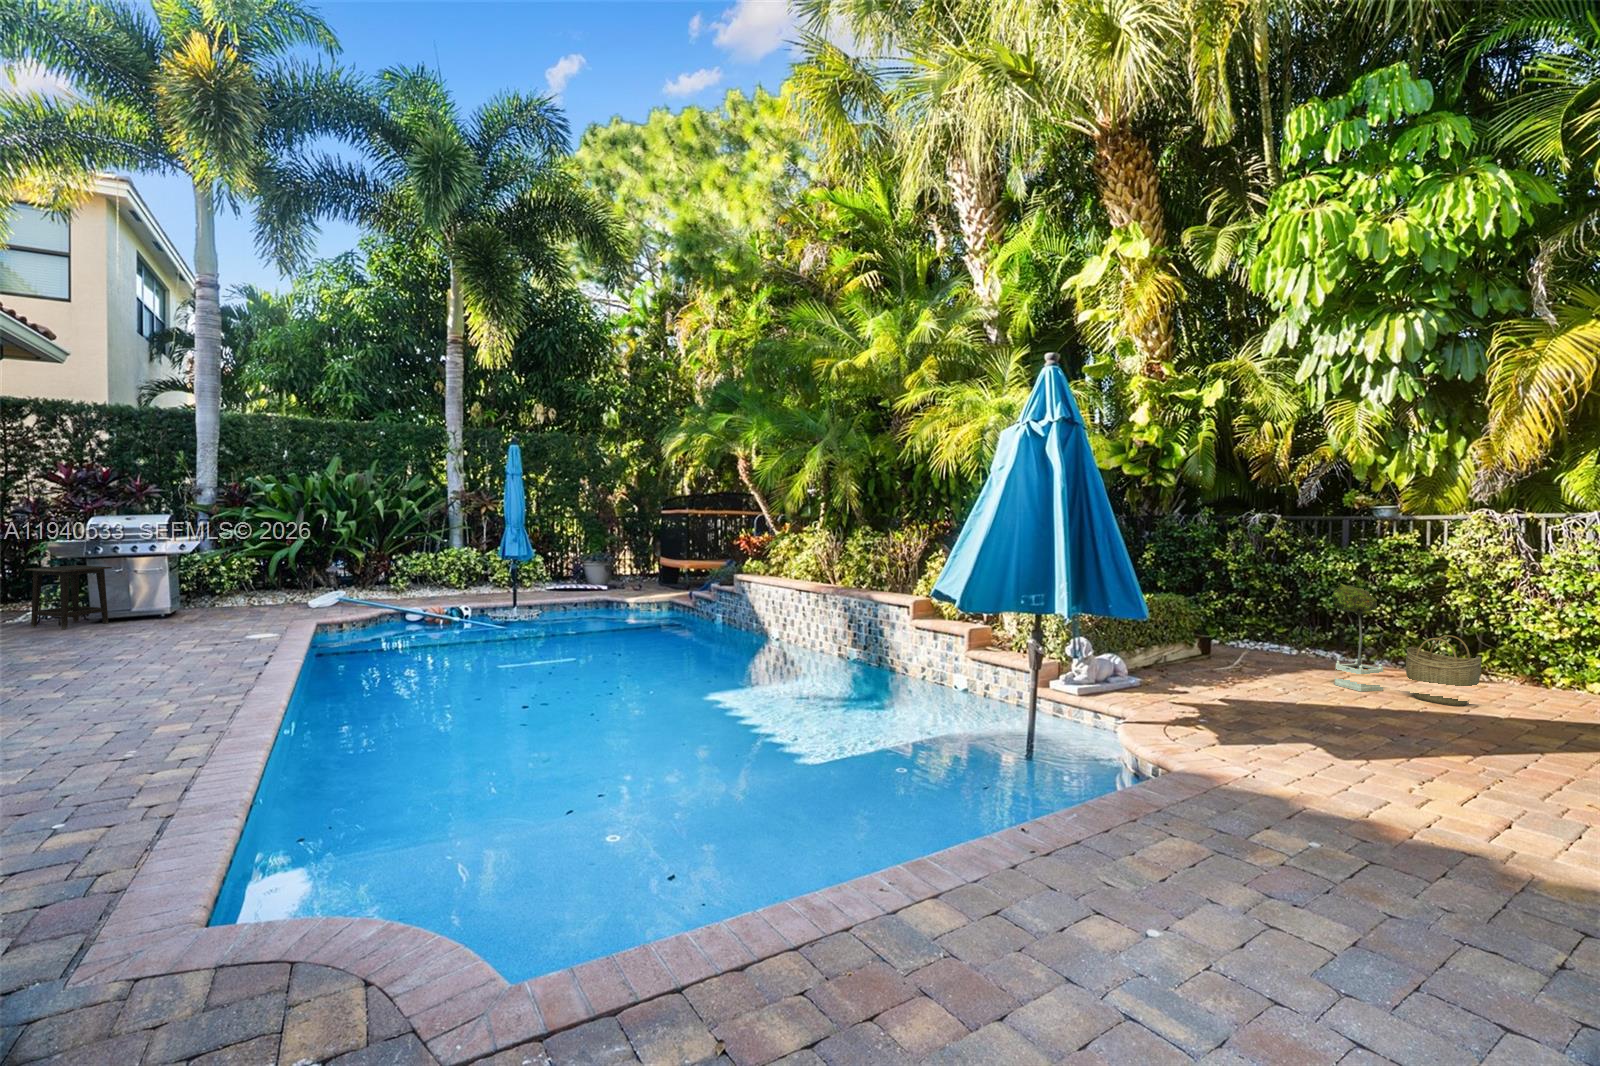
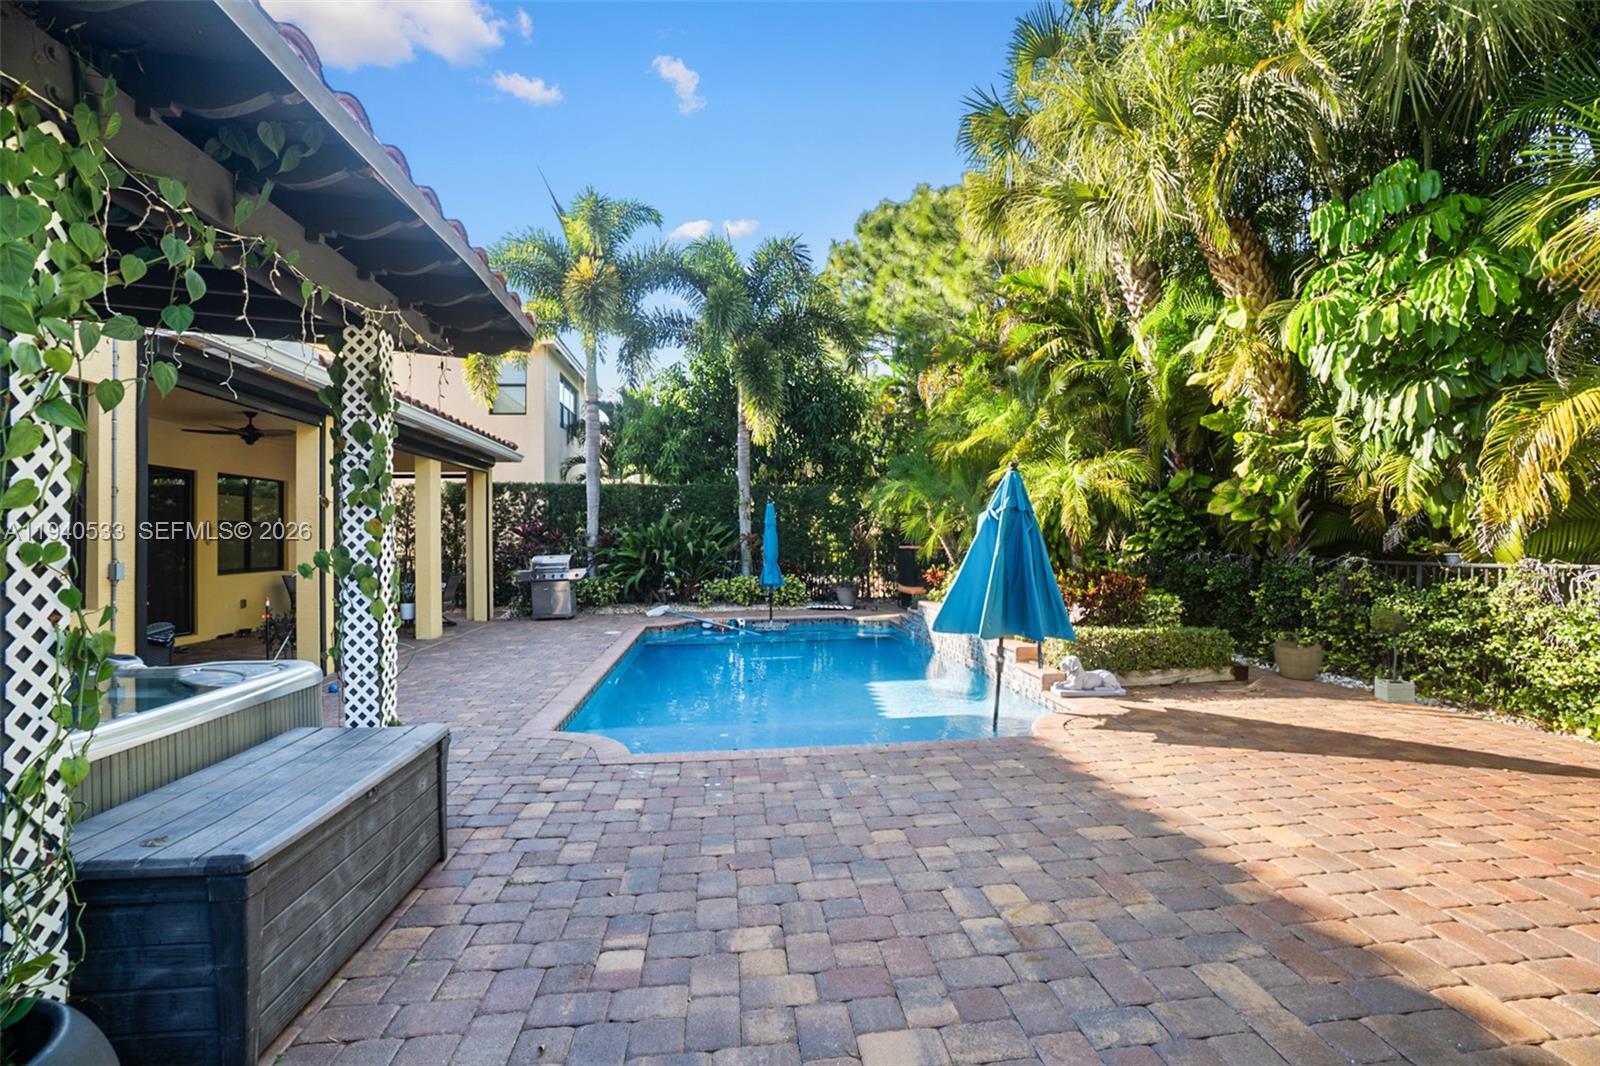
side table: present [25,565,112,629] -> none [503,585,543,623]
woven basket: present [1406,635,1481,706] -> present [1274,634,1323,680]

